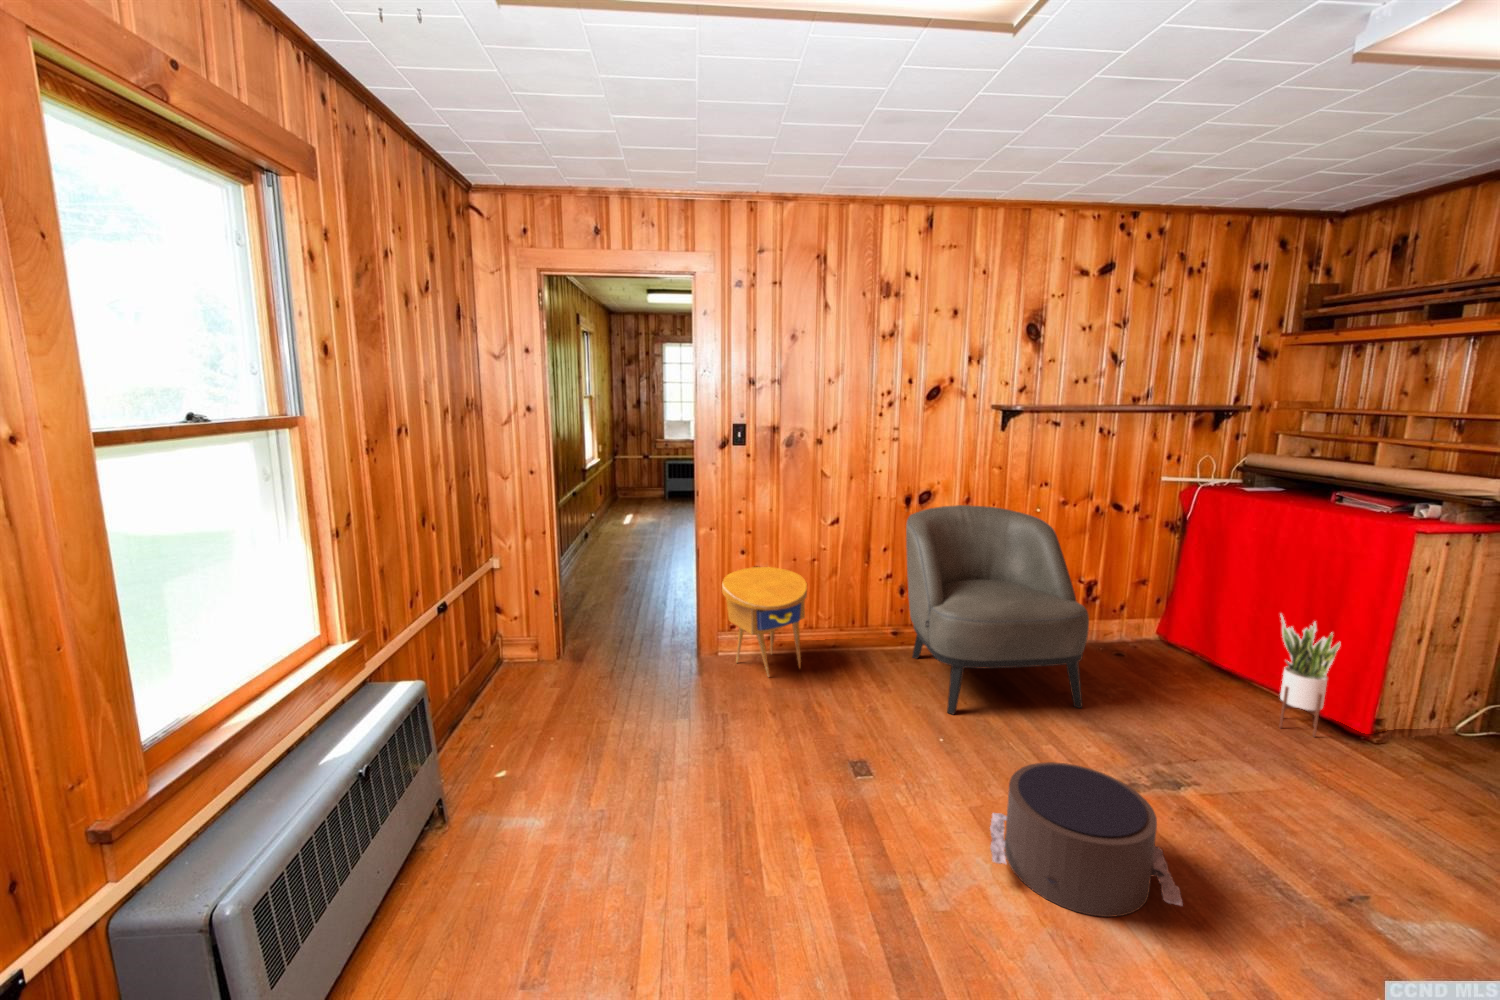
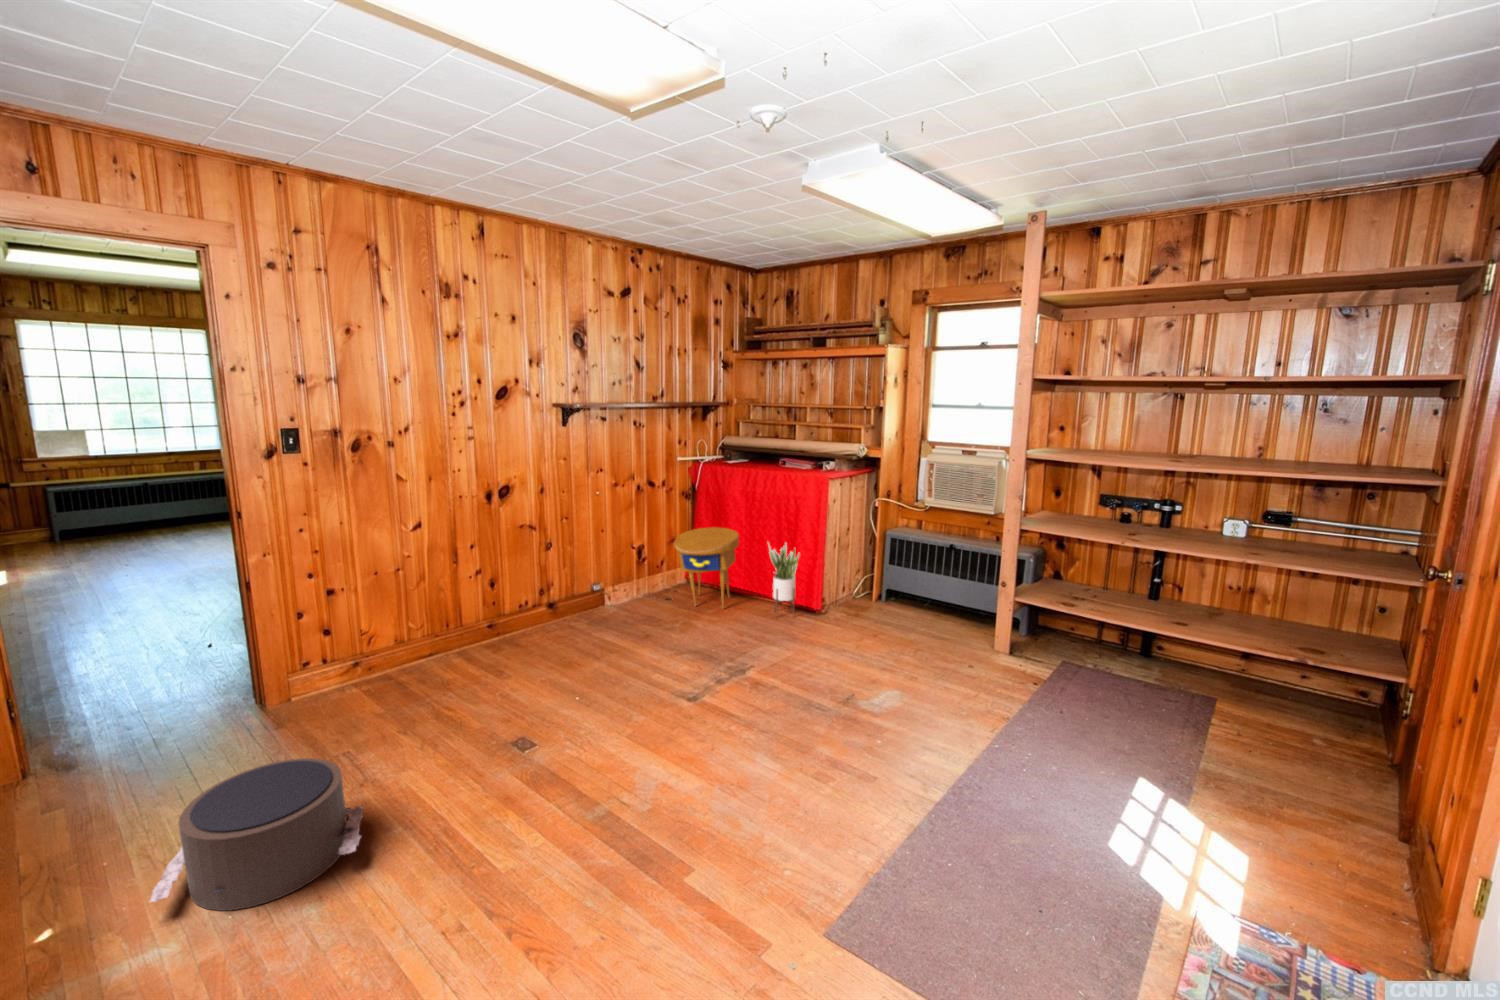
armchair: present [906,505,1089,714] -> none [498,494,664,677]
side table: present [722,567,807,677] -> present [674,527,739,608]
pouf: present [990,762,1182,917] -> present [150,758,363,911]

